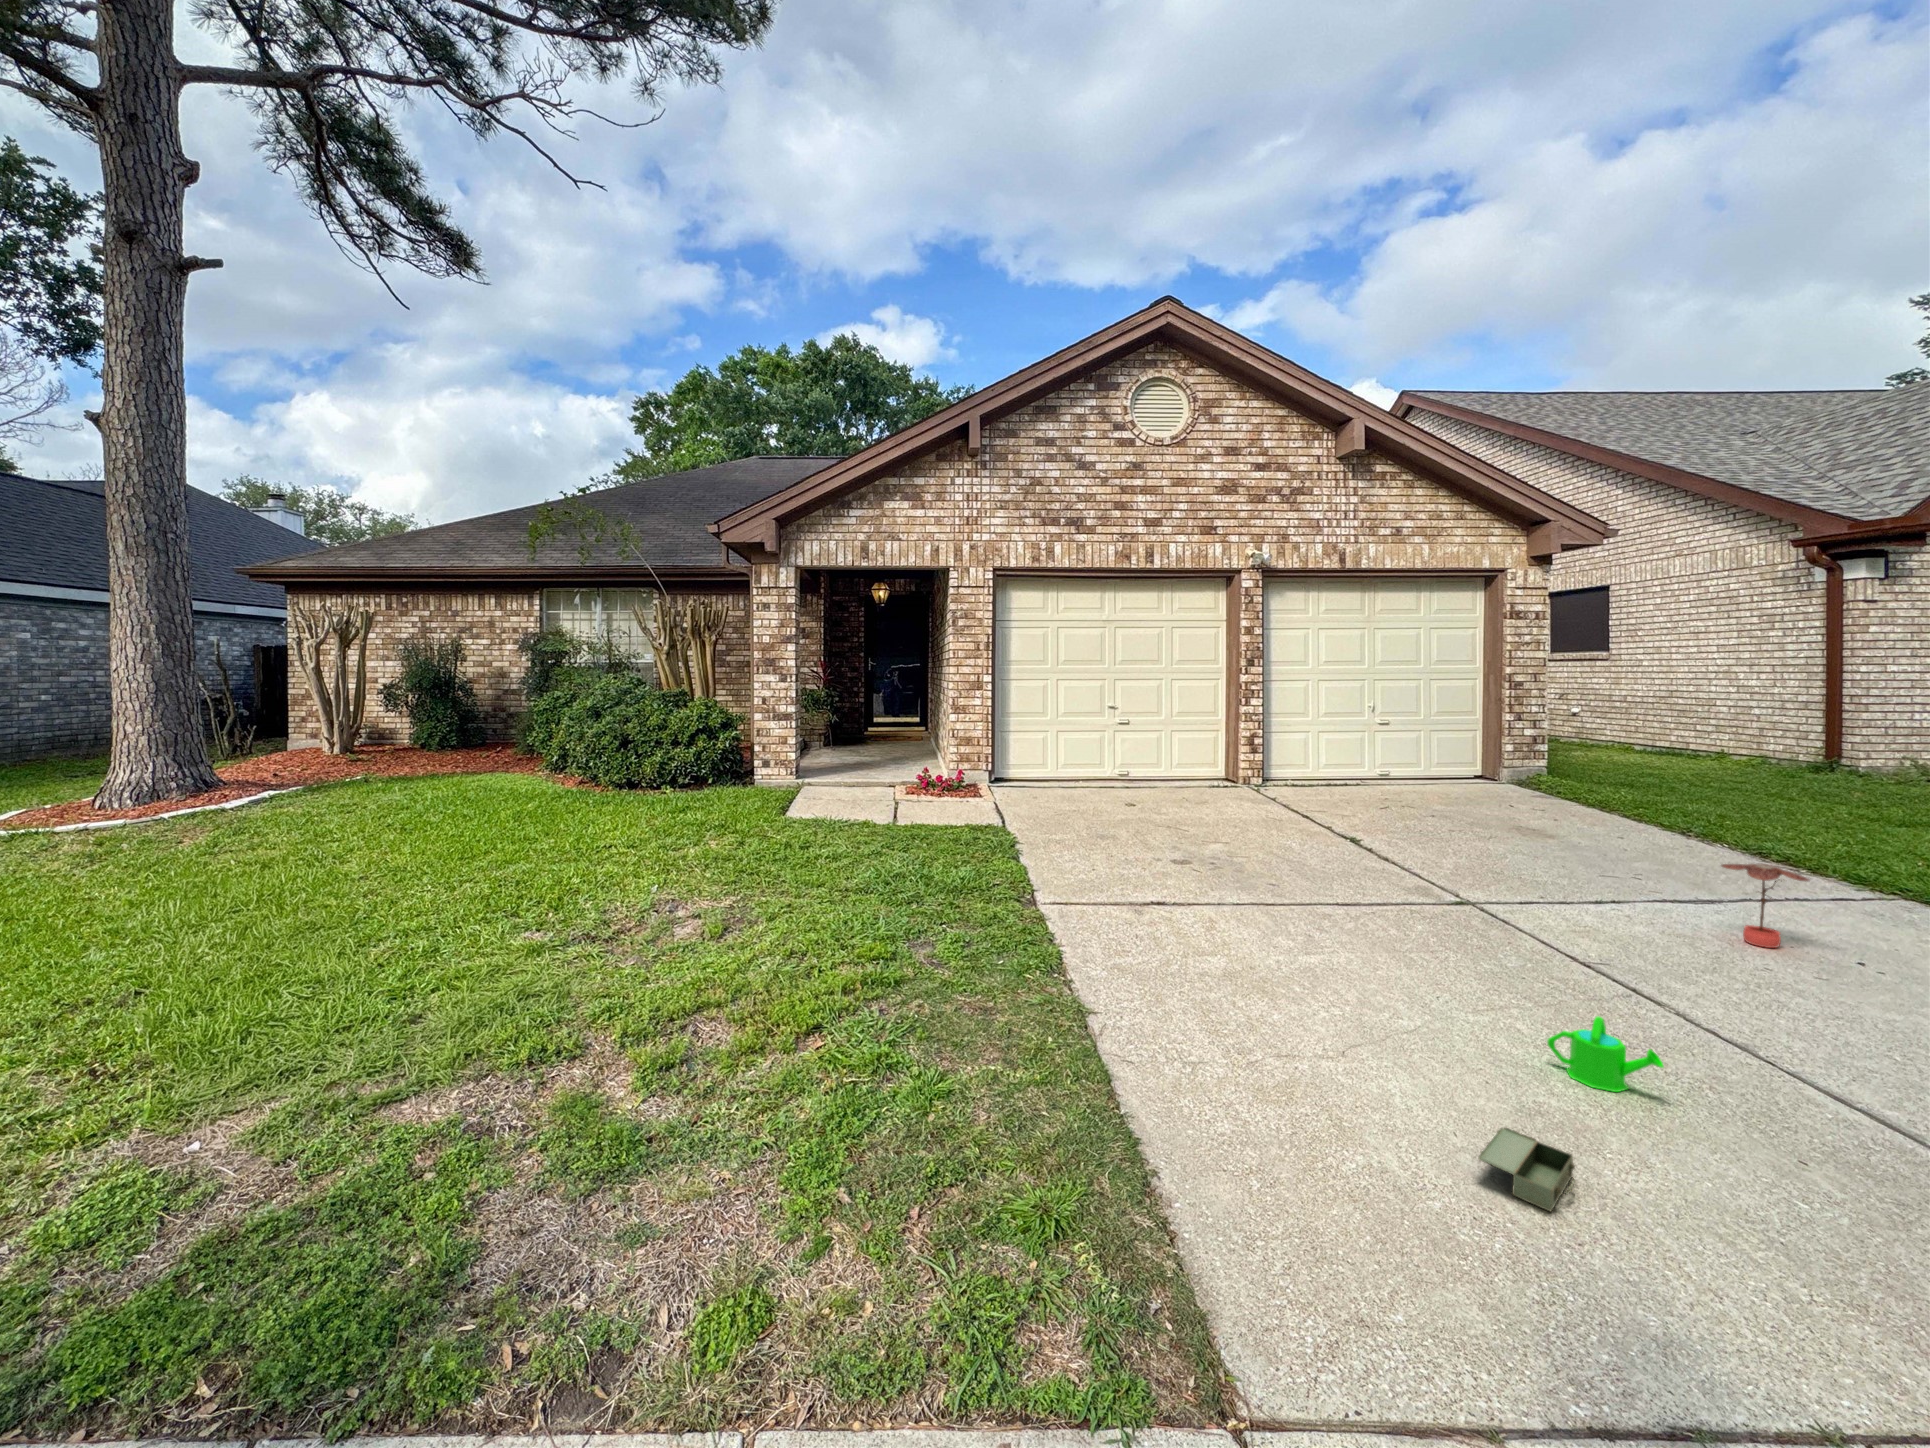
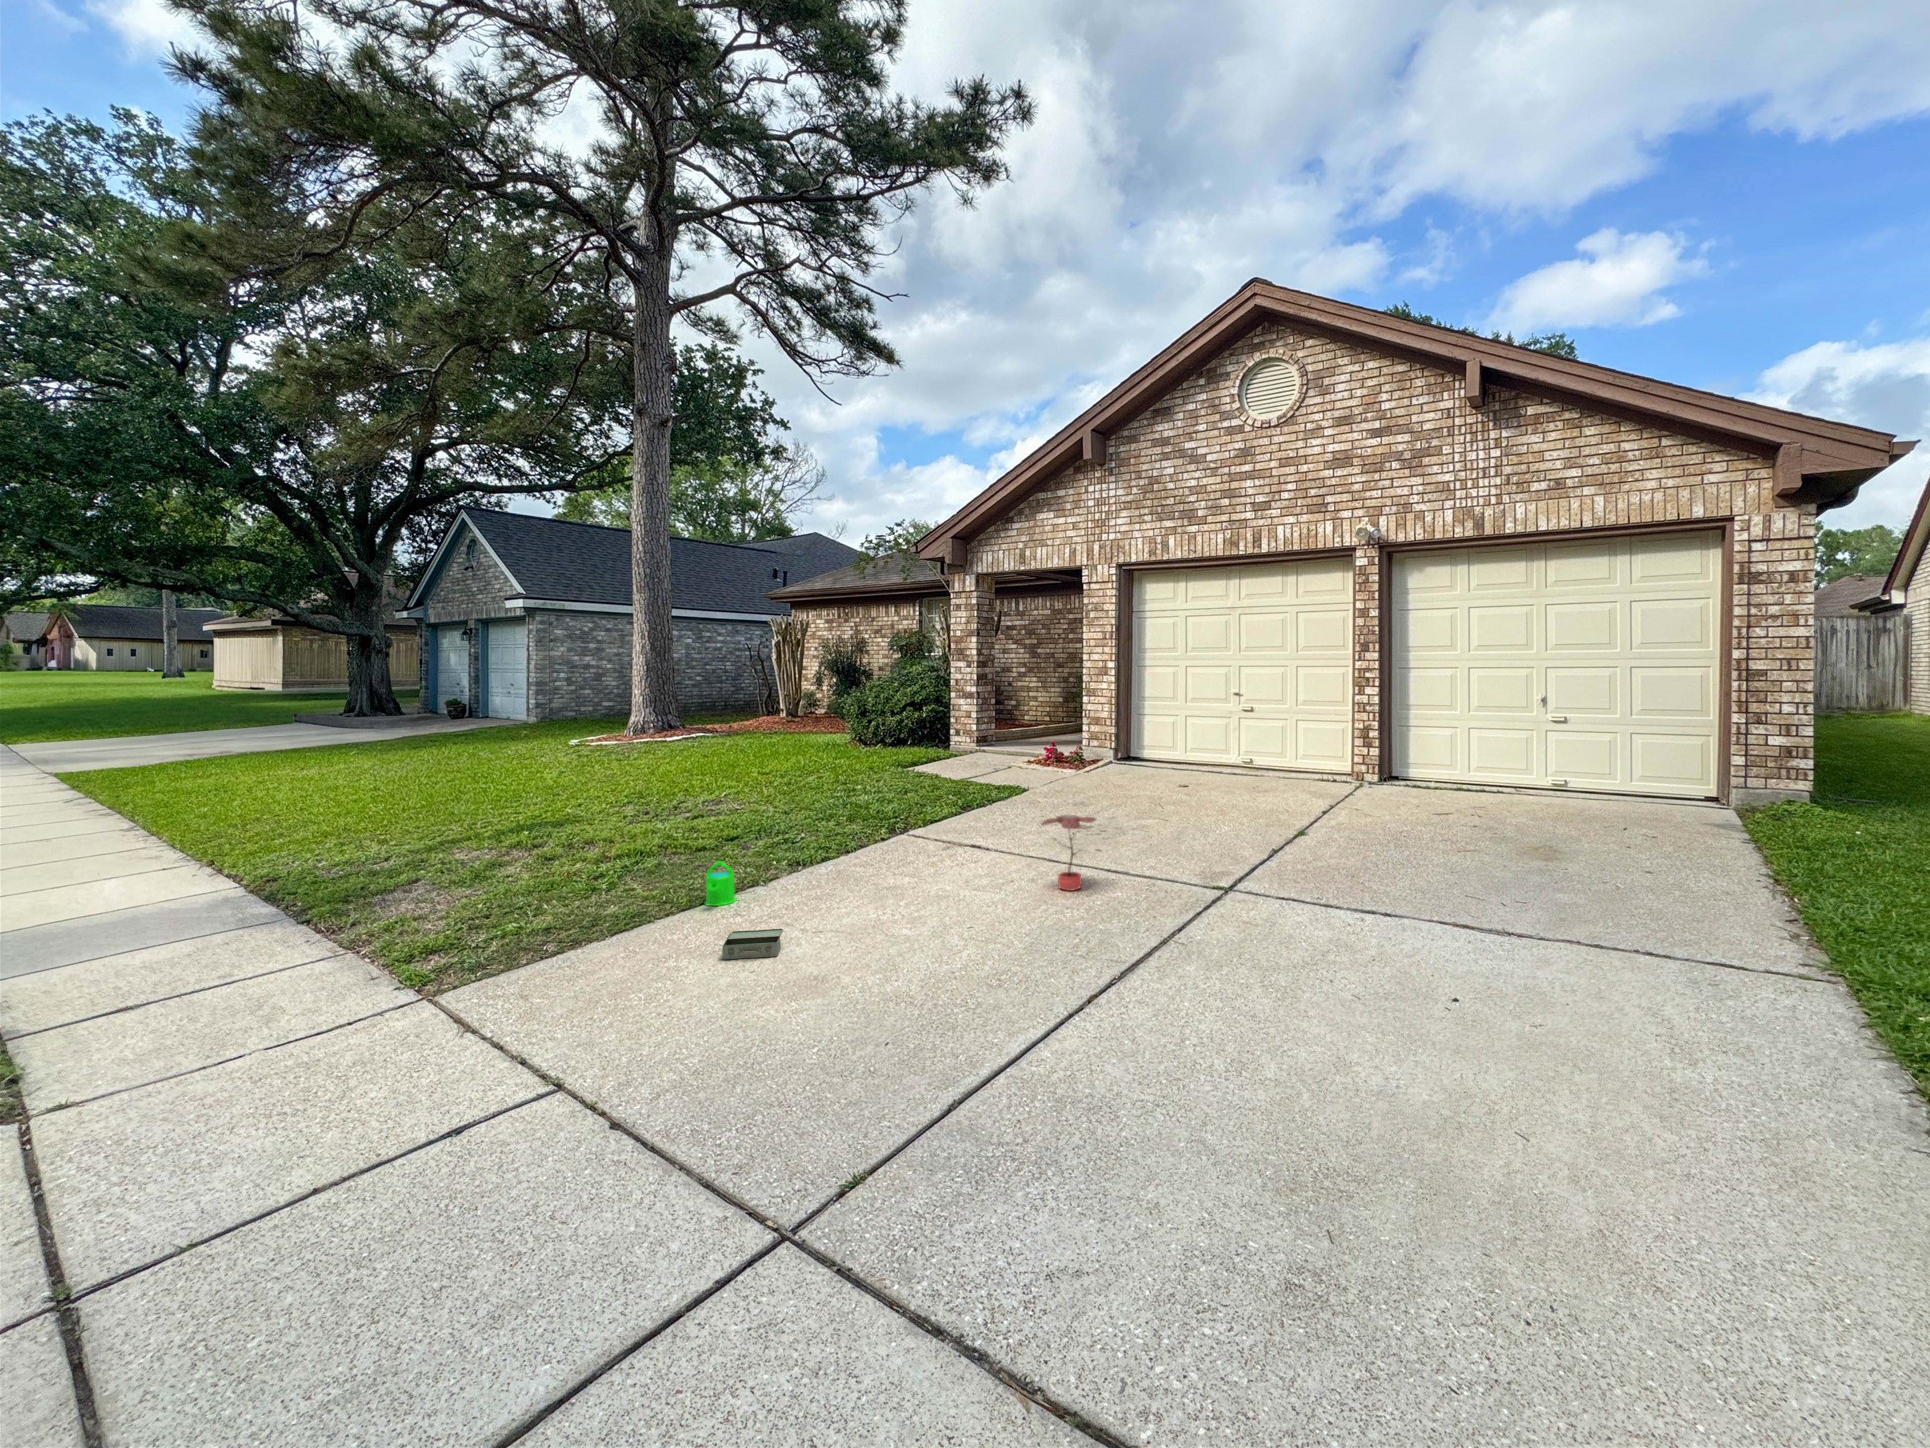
potted plant: present [1722,863,1809,948] -> present [1042,815,1096,891]
watering can: present [1547,1016,1664,1092] -> present [705,861,736,906]

